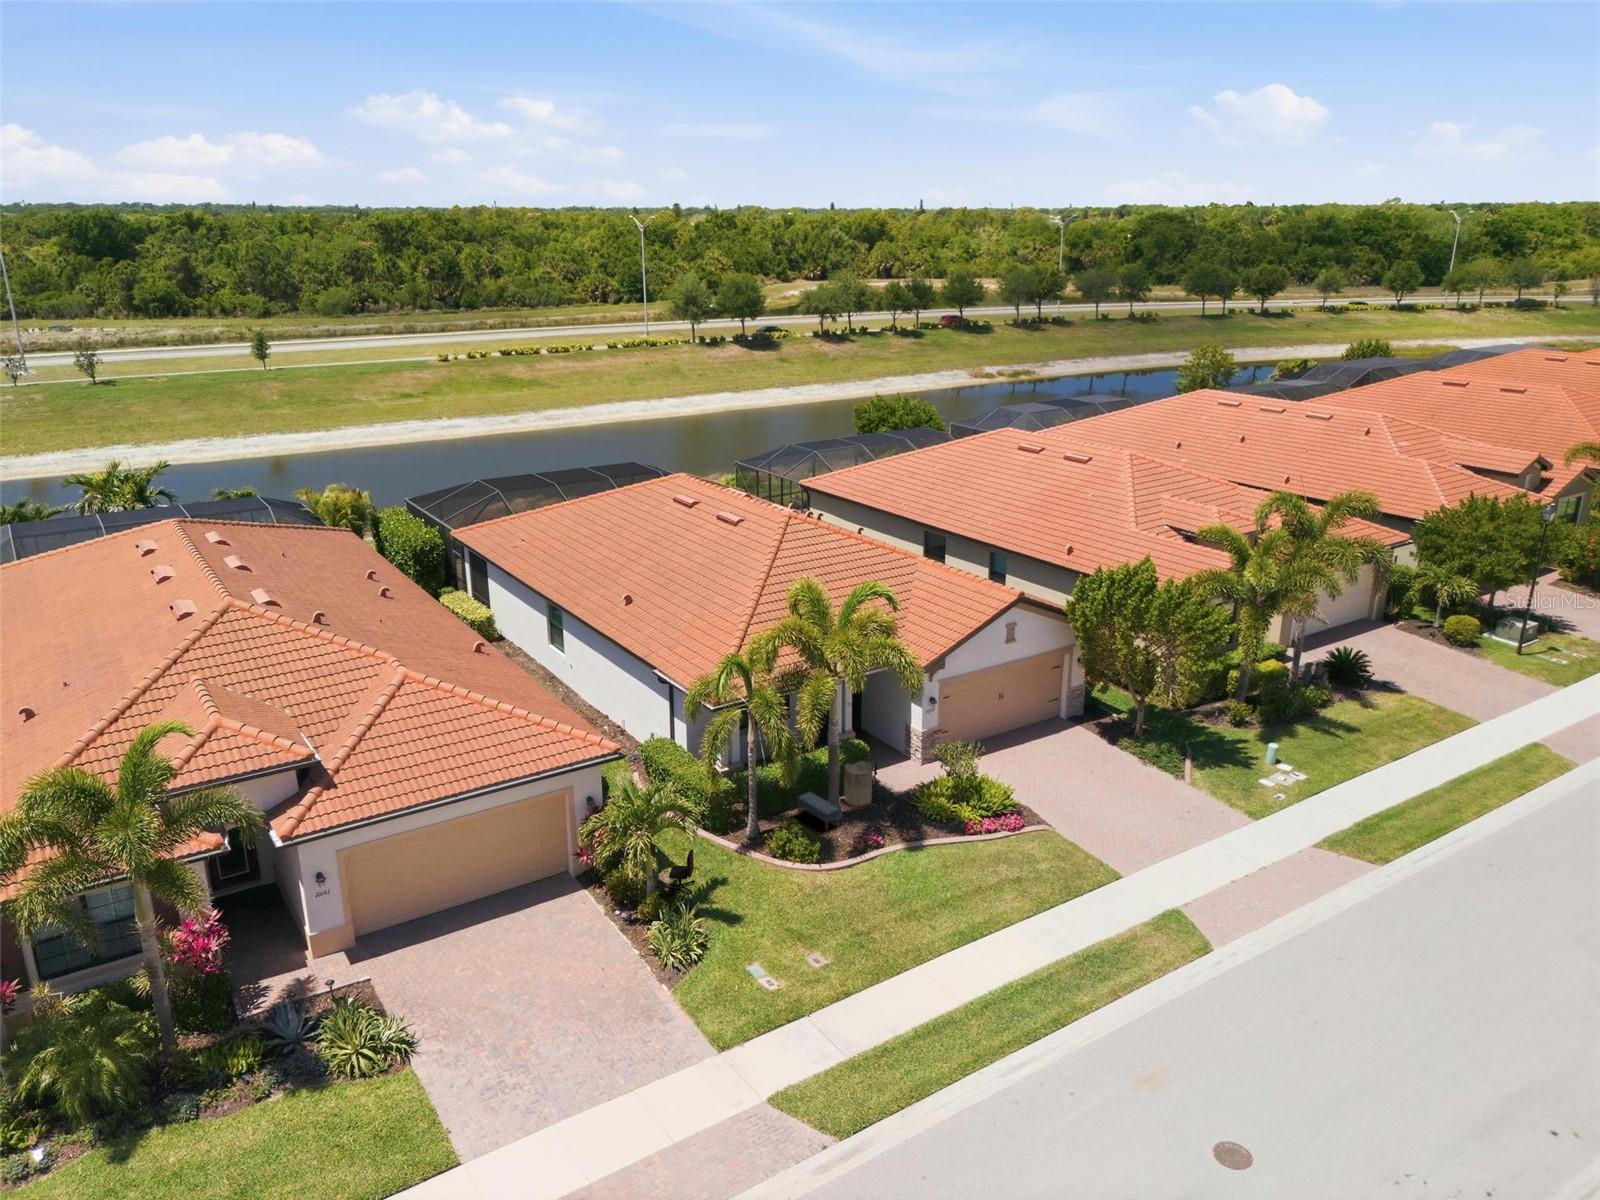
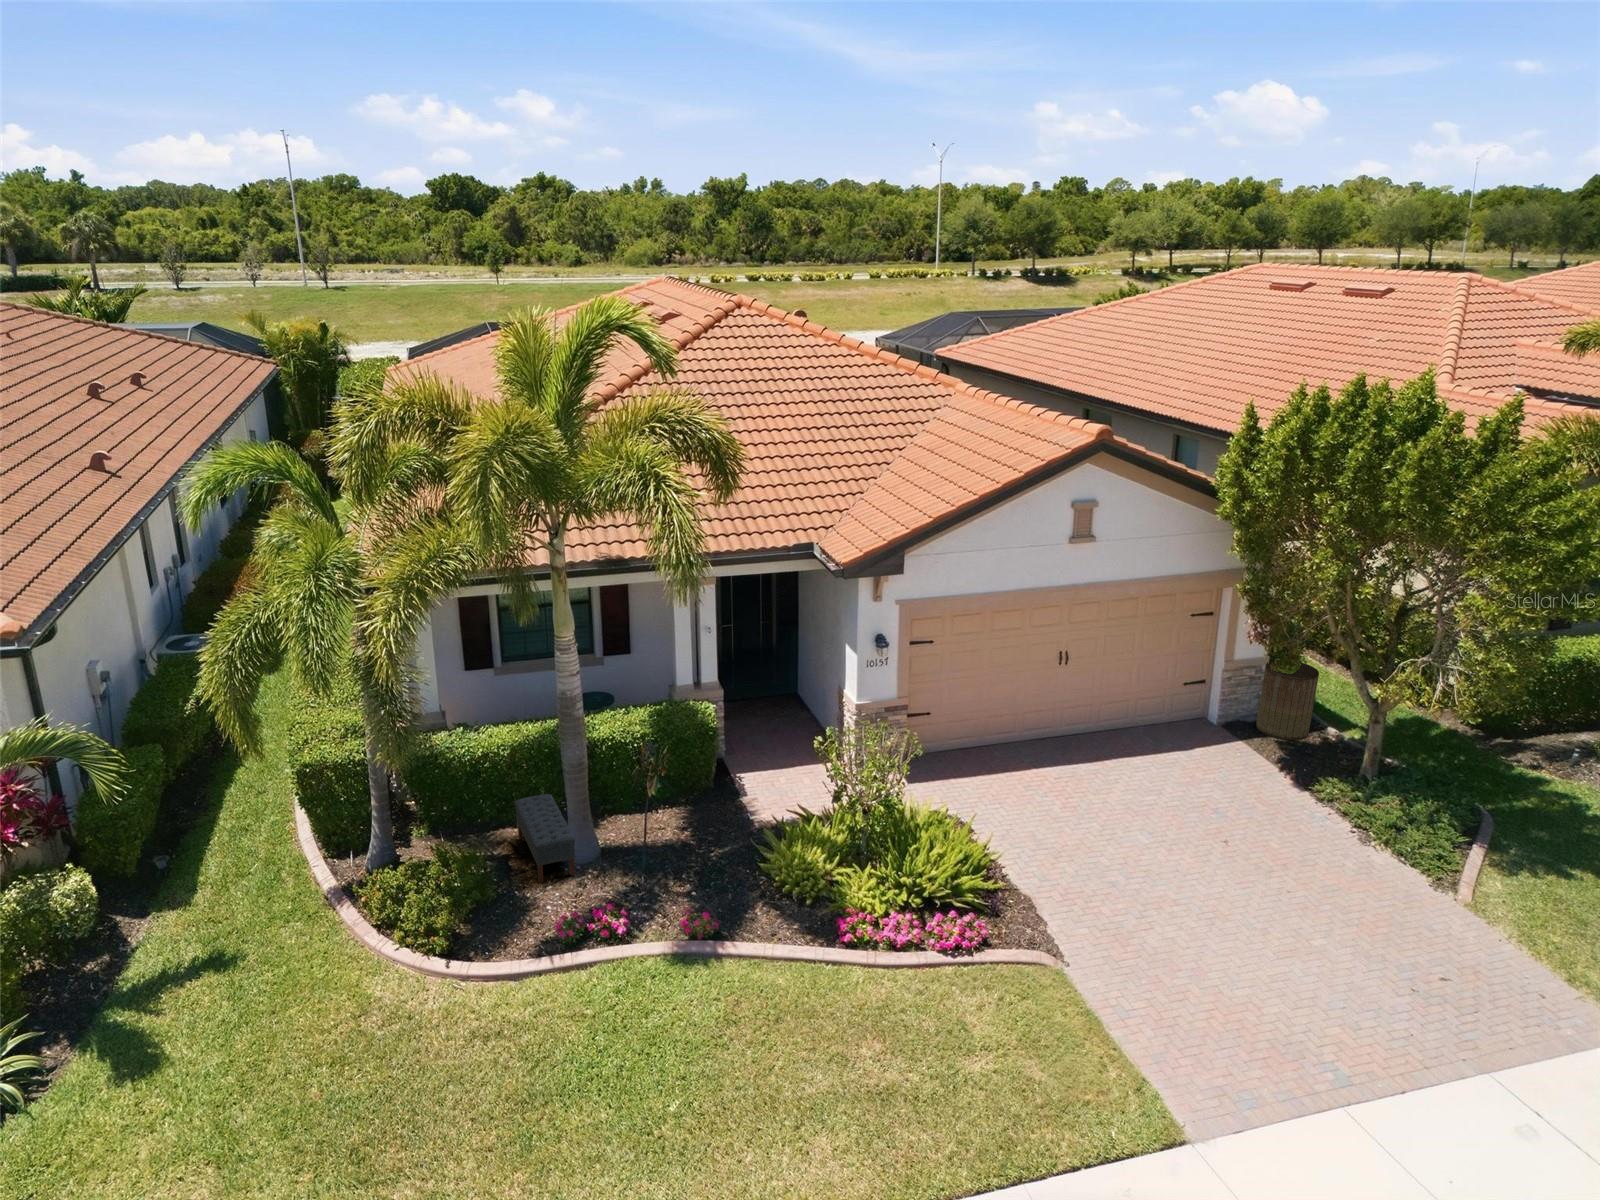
trash can: present [844,761,873,806] -> present [1256,663,1319,740]
chair: present [669,849,695,896] -> none [63,880,148,984]

